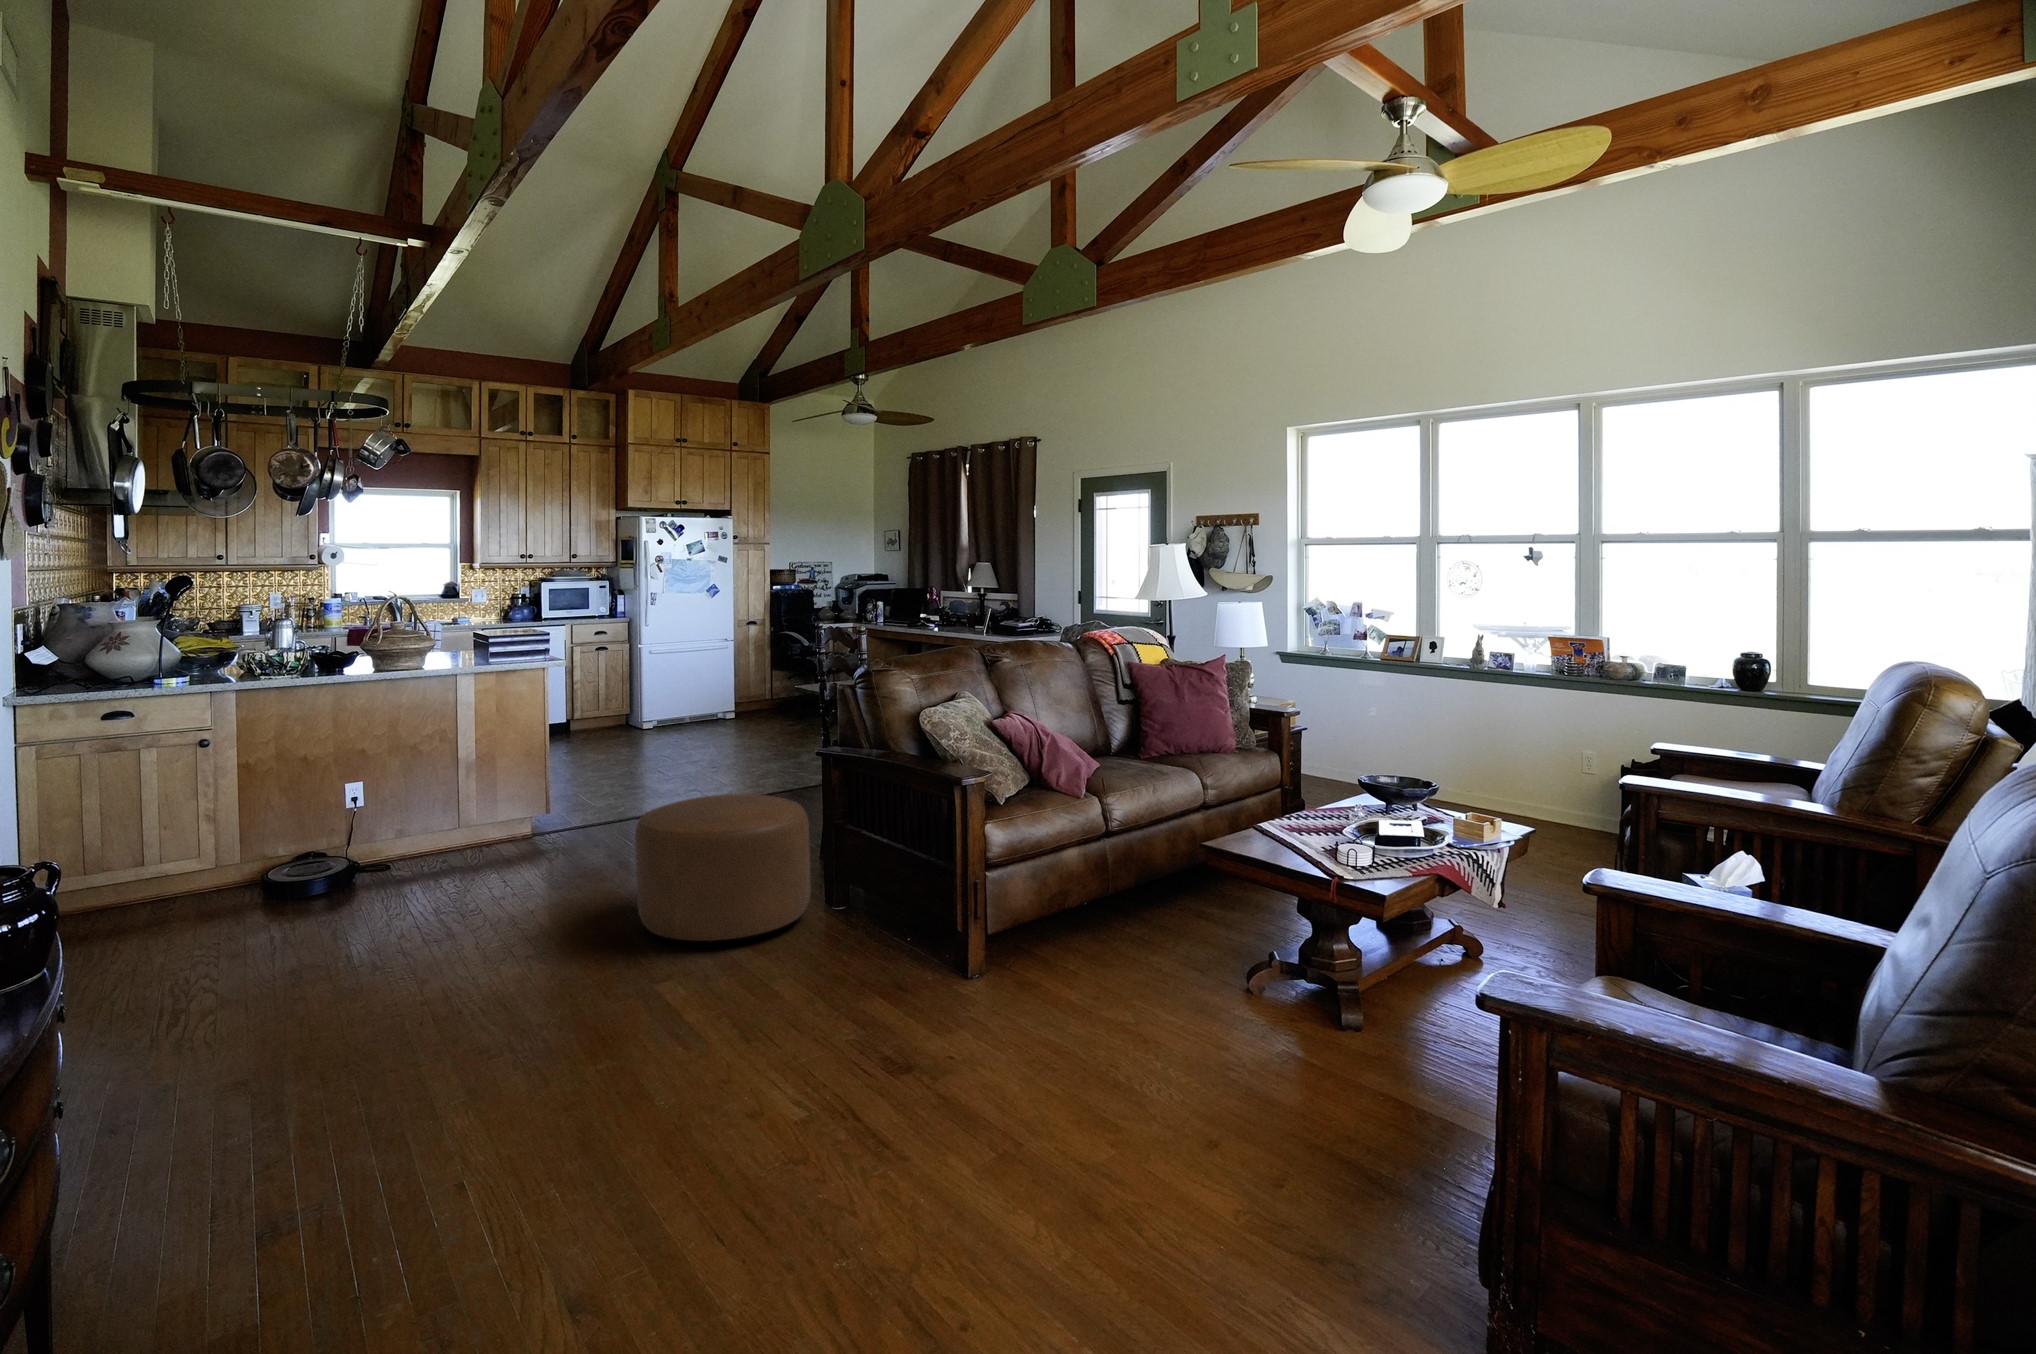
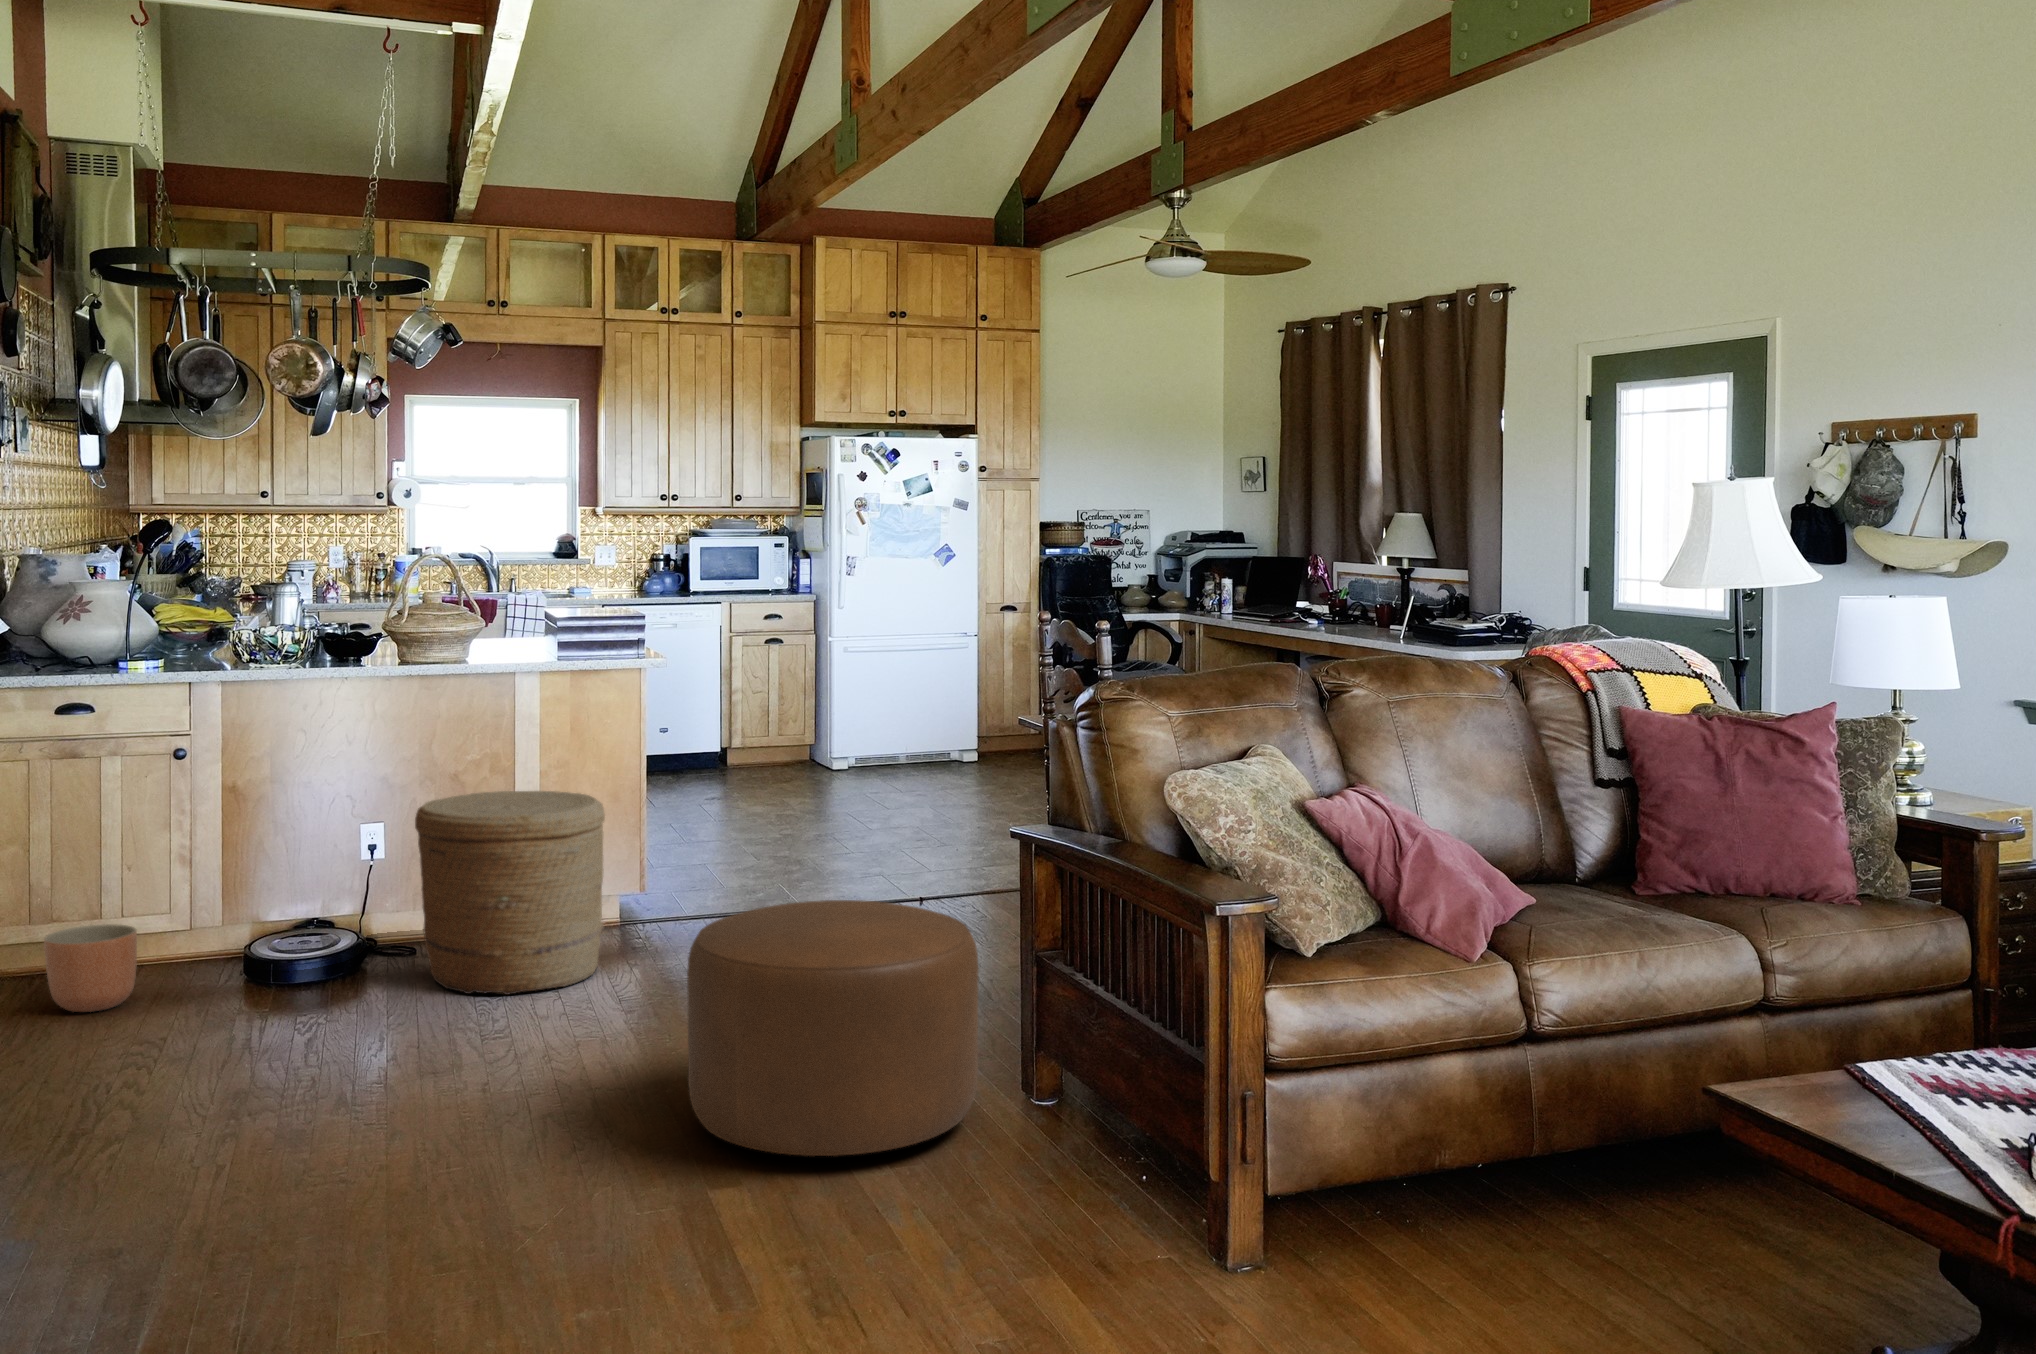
basket: none [410,746,541,876] -> present [415,791,605,995]
planter: none [137,853,210,914] -> present [44,924,137,1012]

